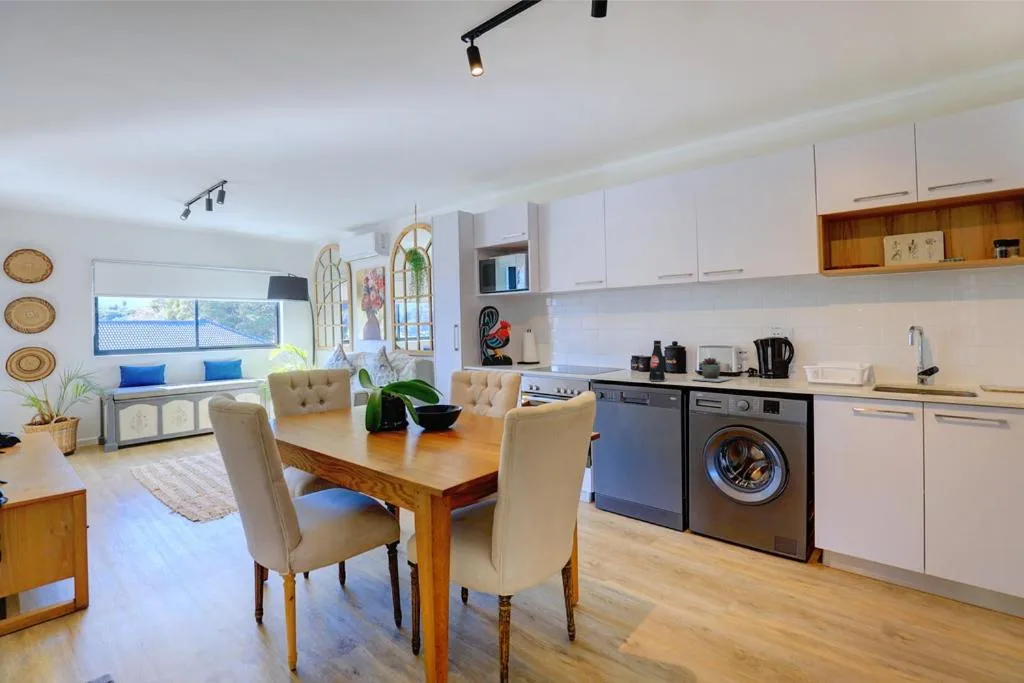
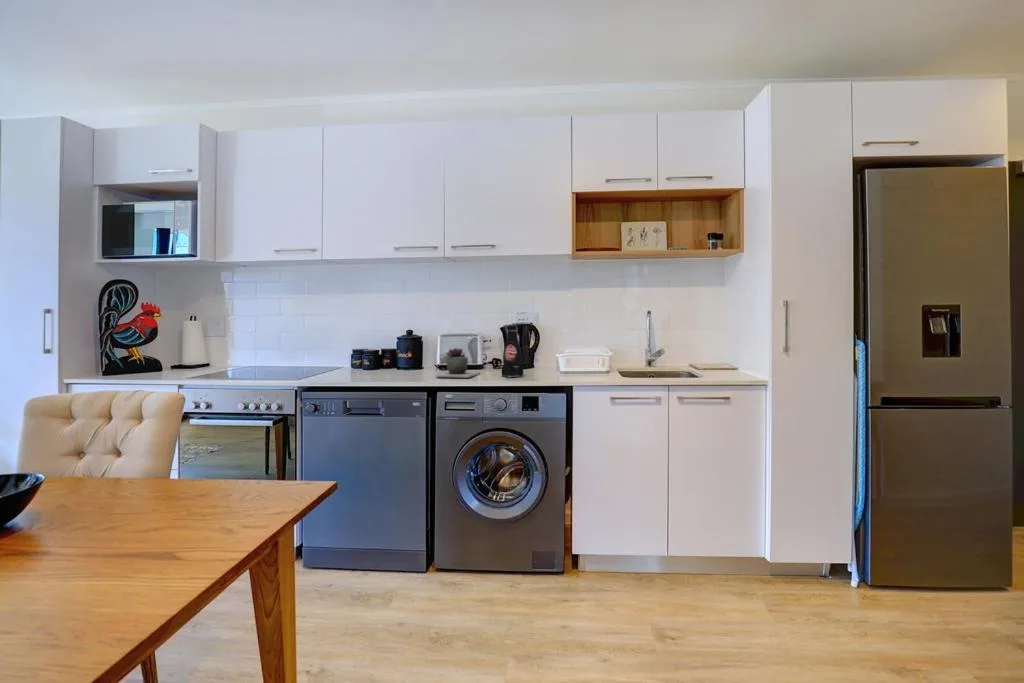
bottle: present [649,341,665,381] -> present [502,325,524,377]

